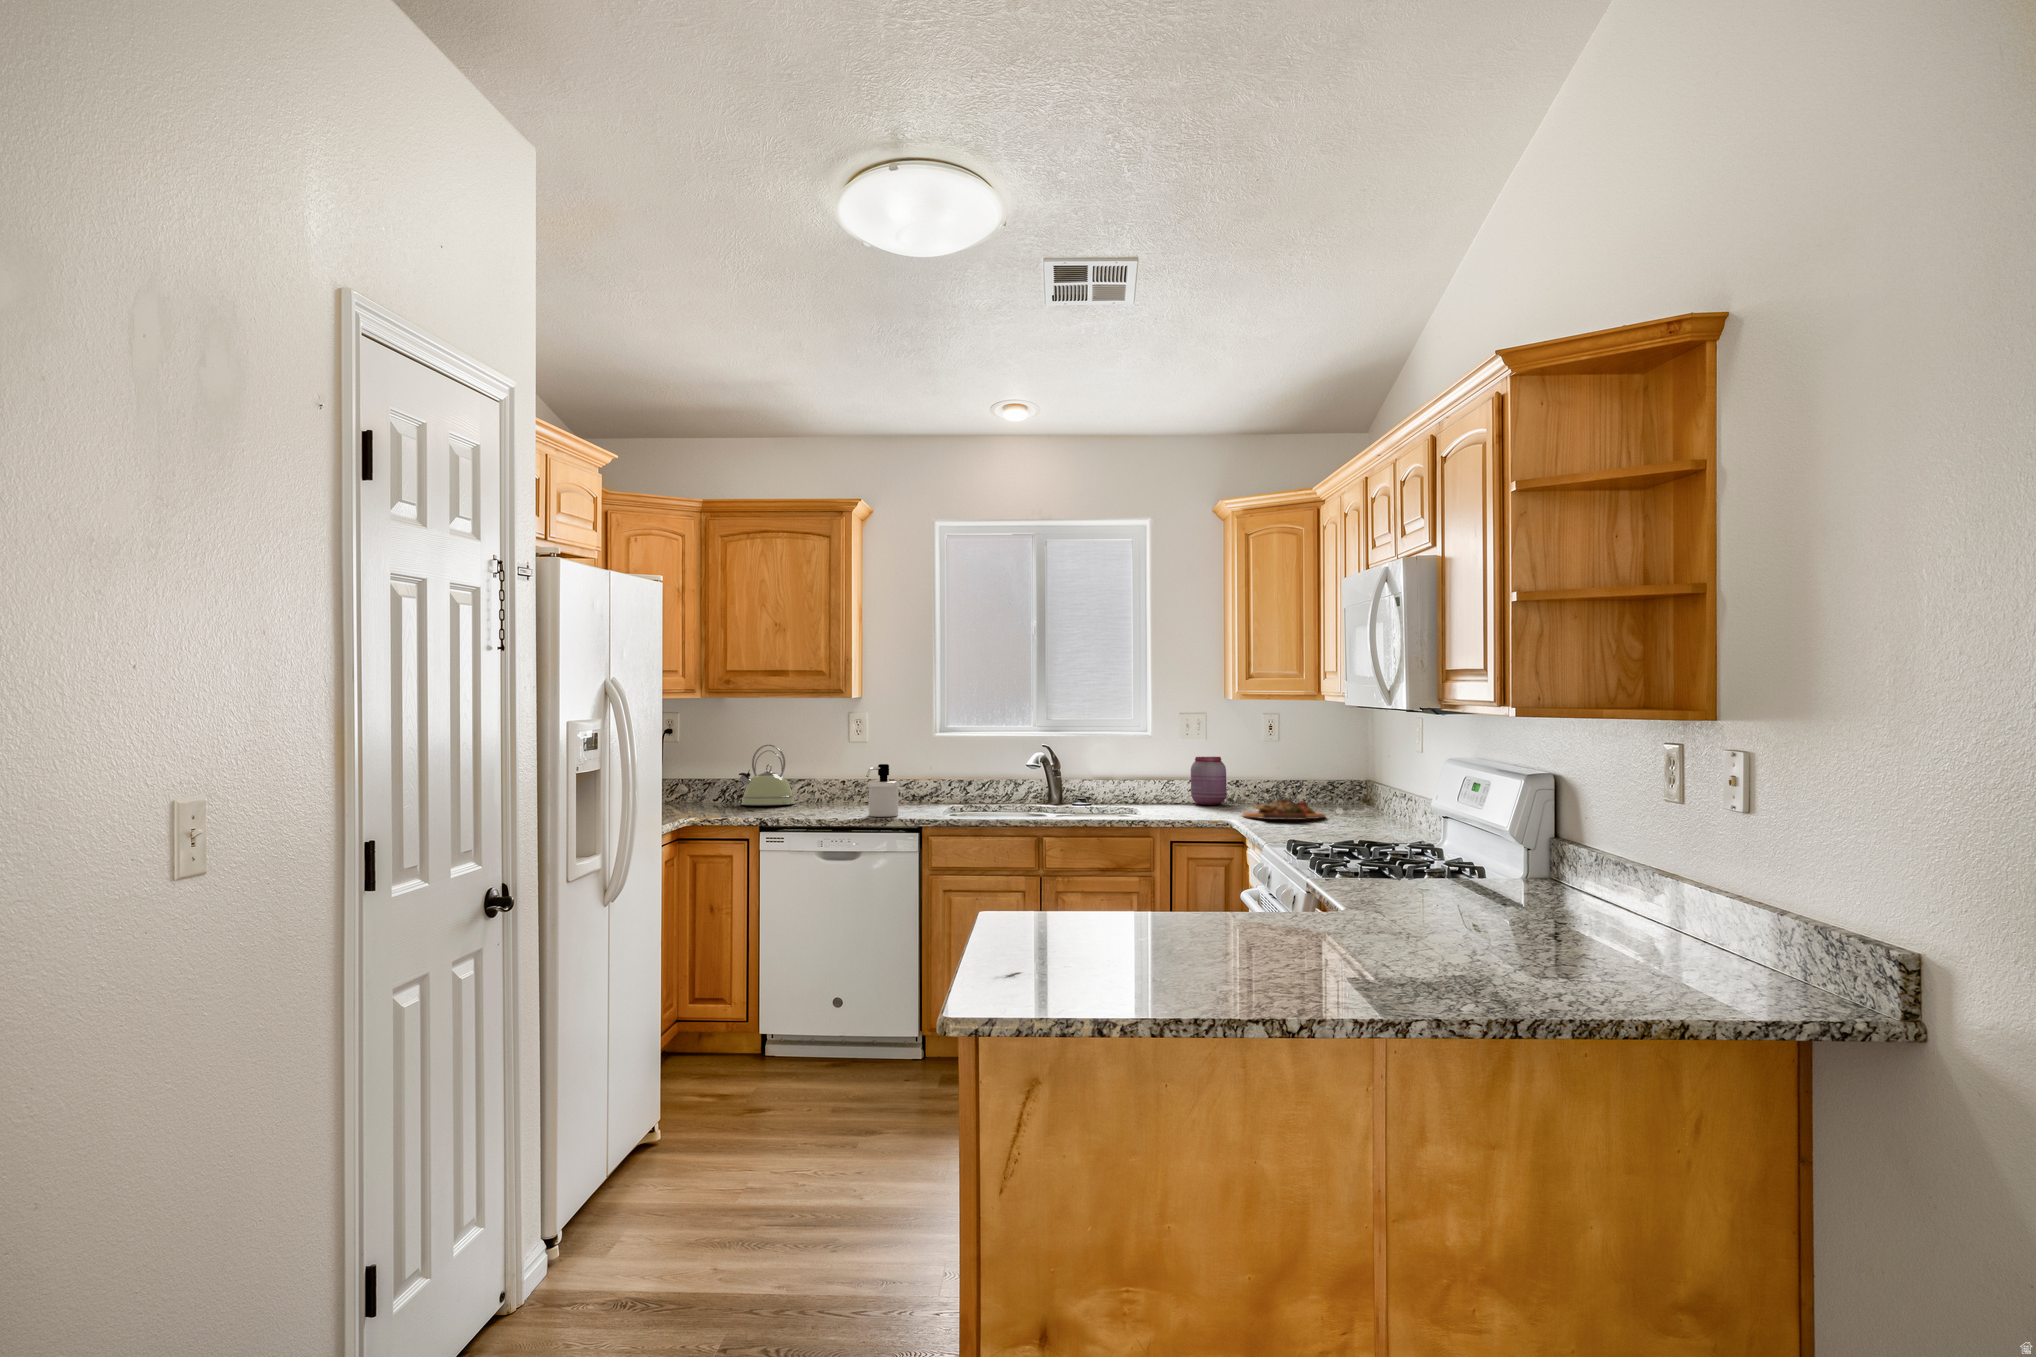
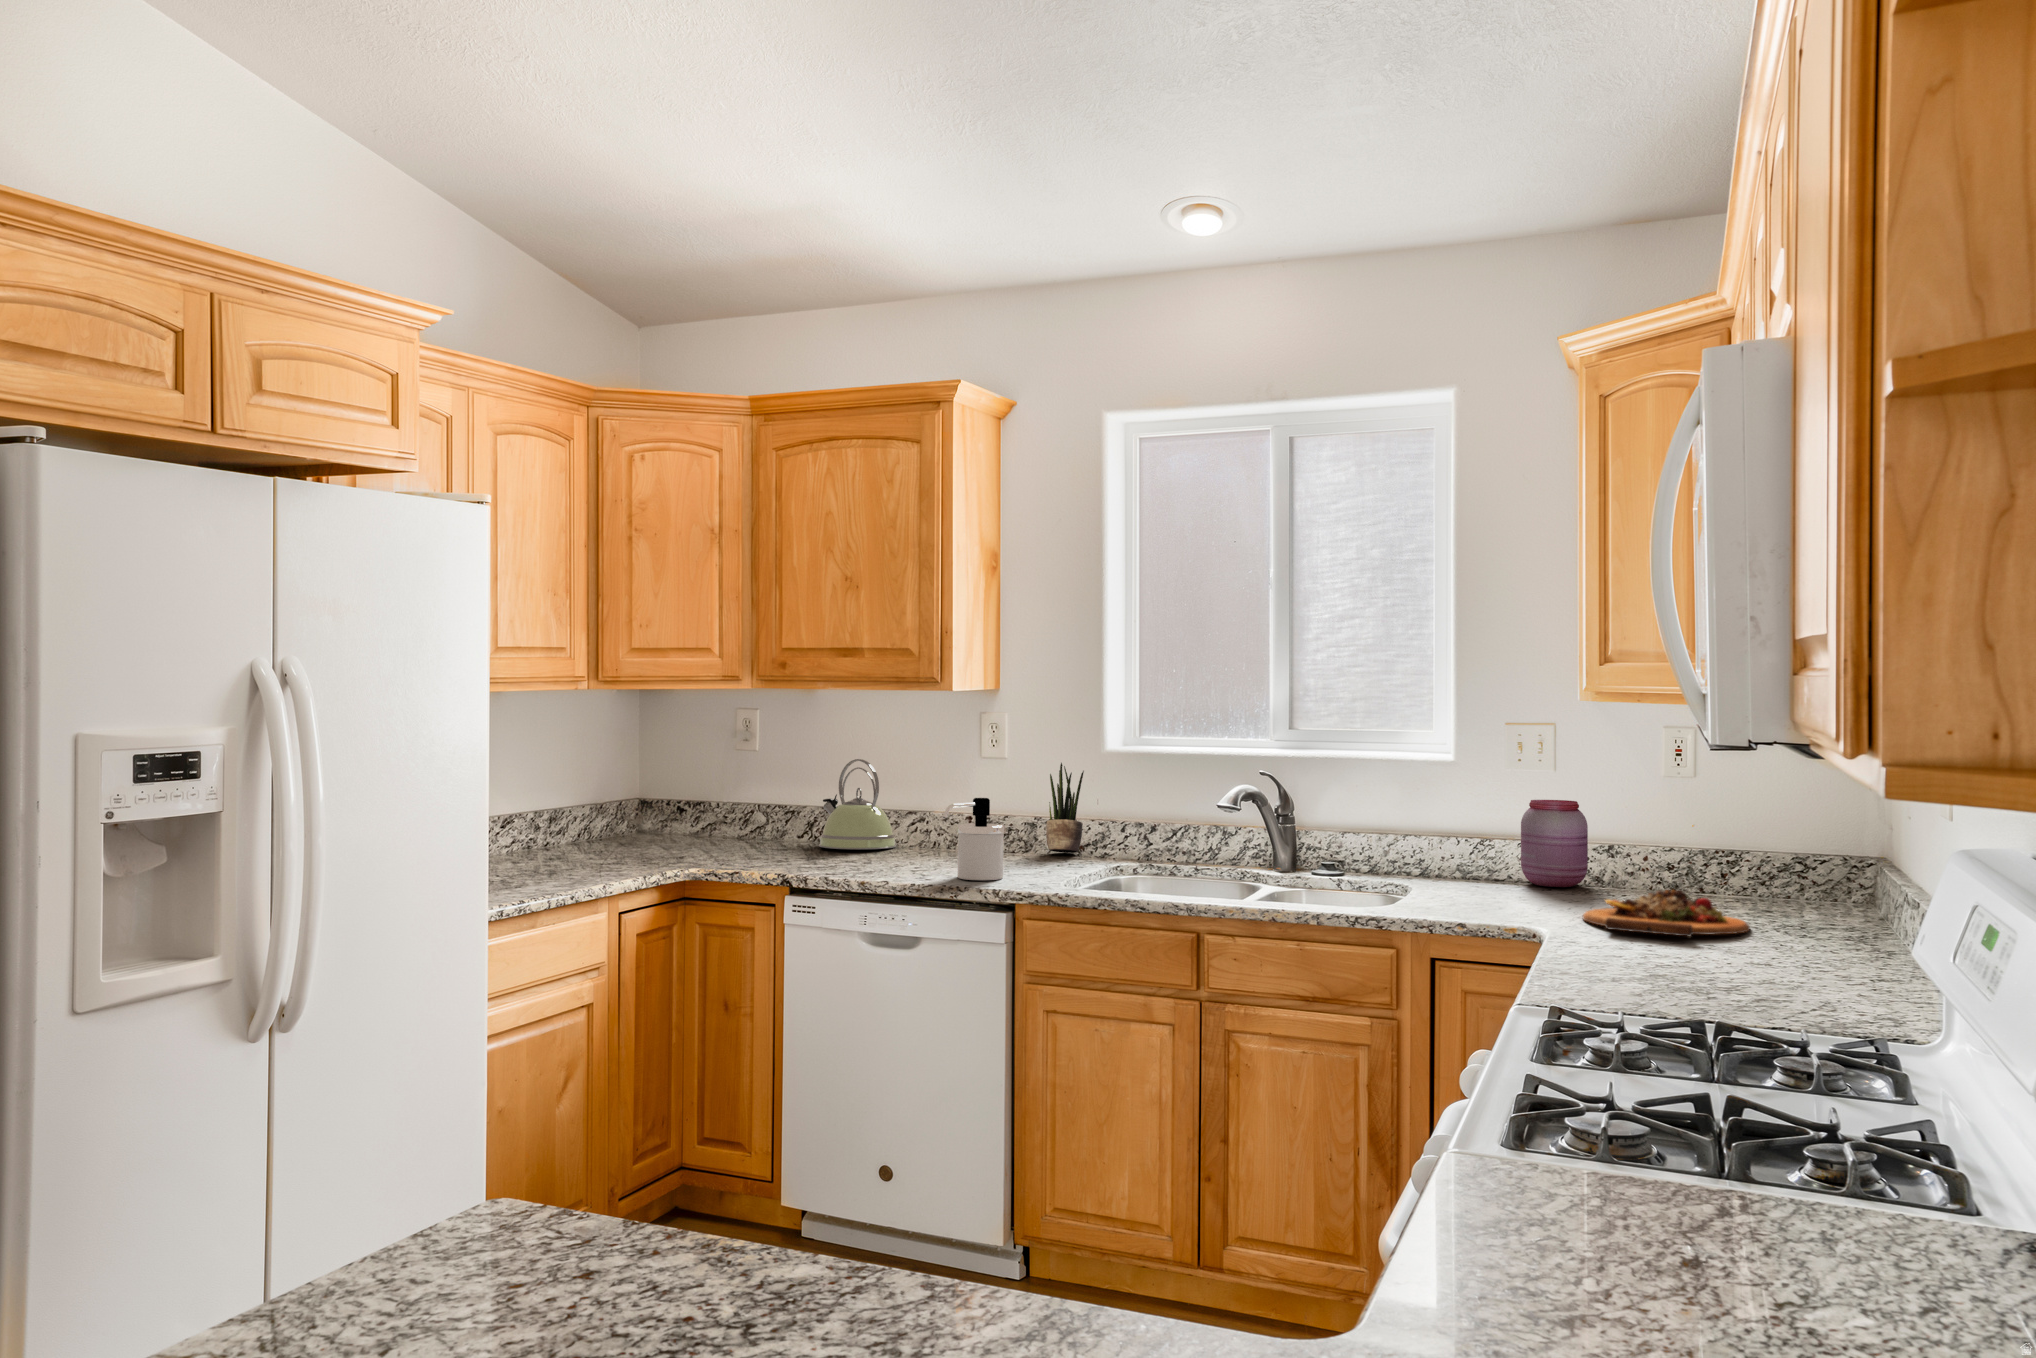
potted plant: none [902,743,925,802] -> present [1046,763,1084,853]

